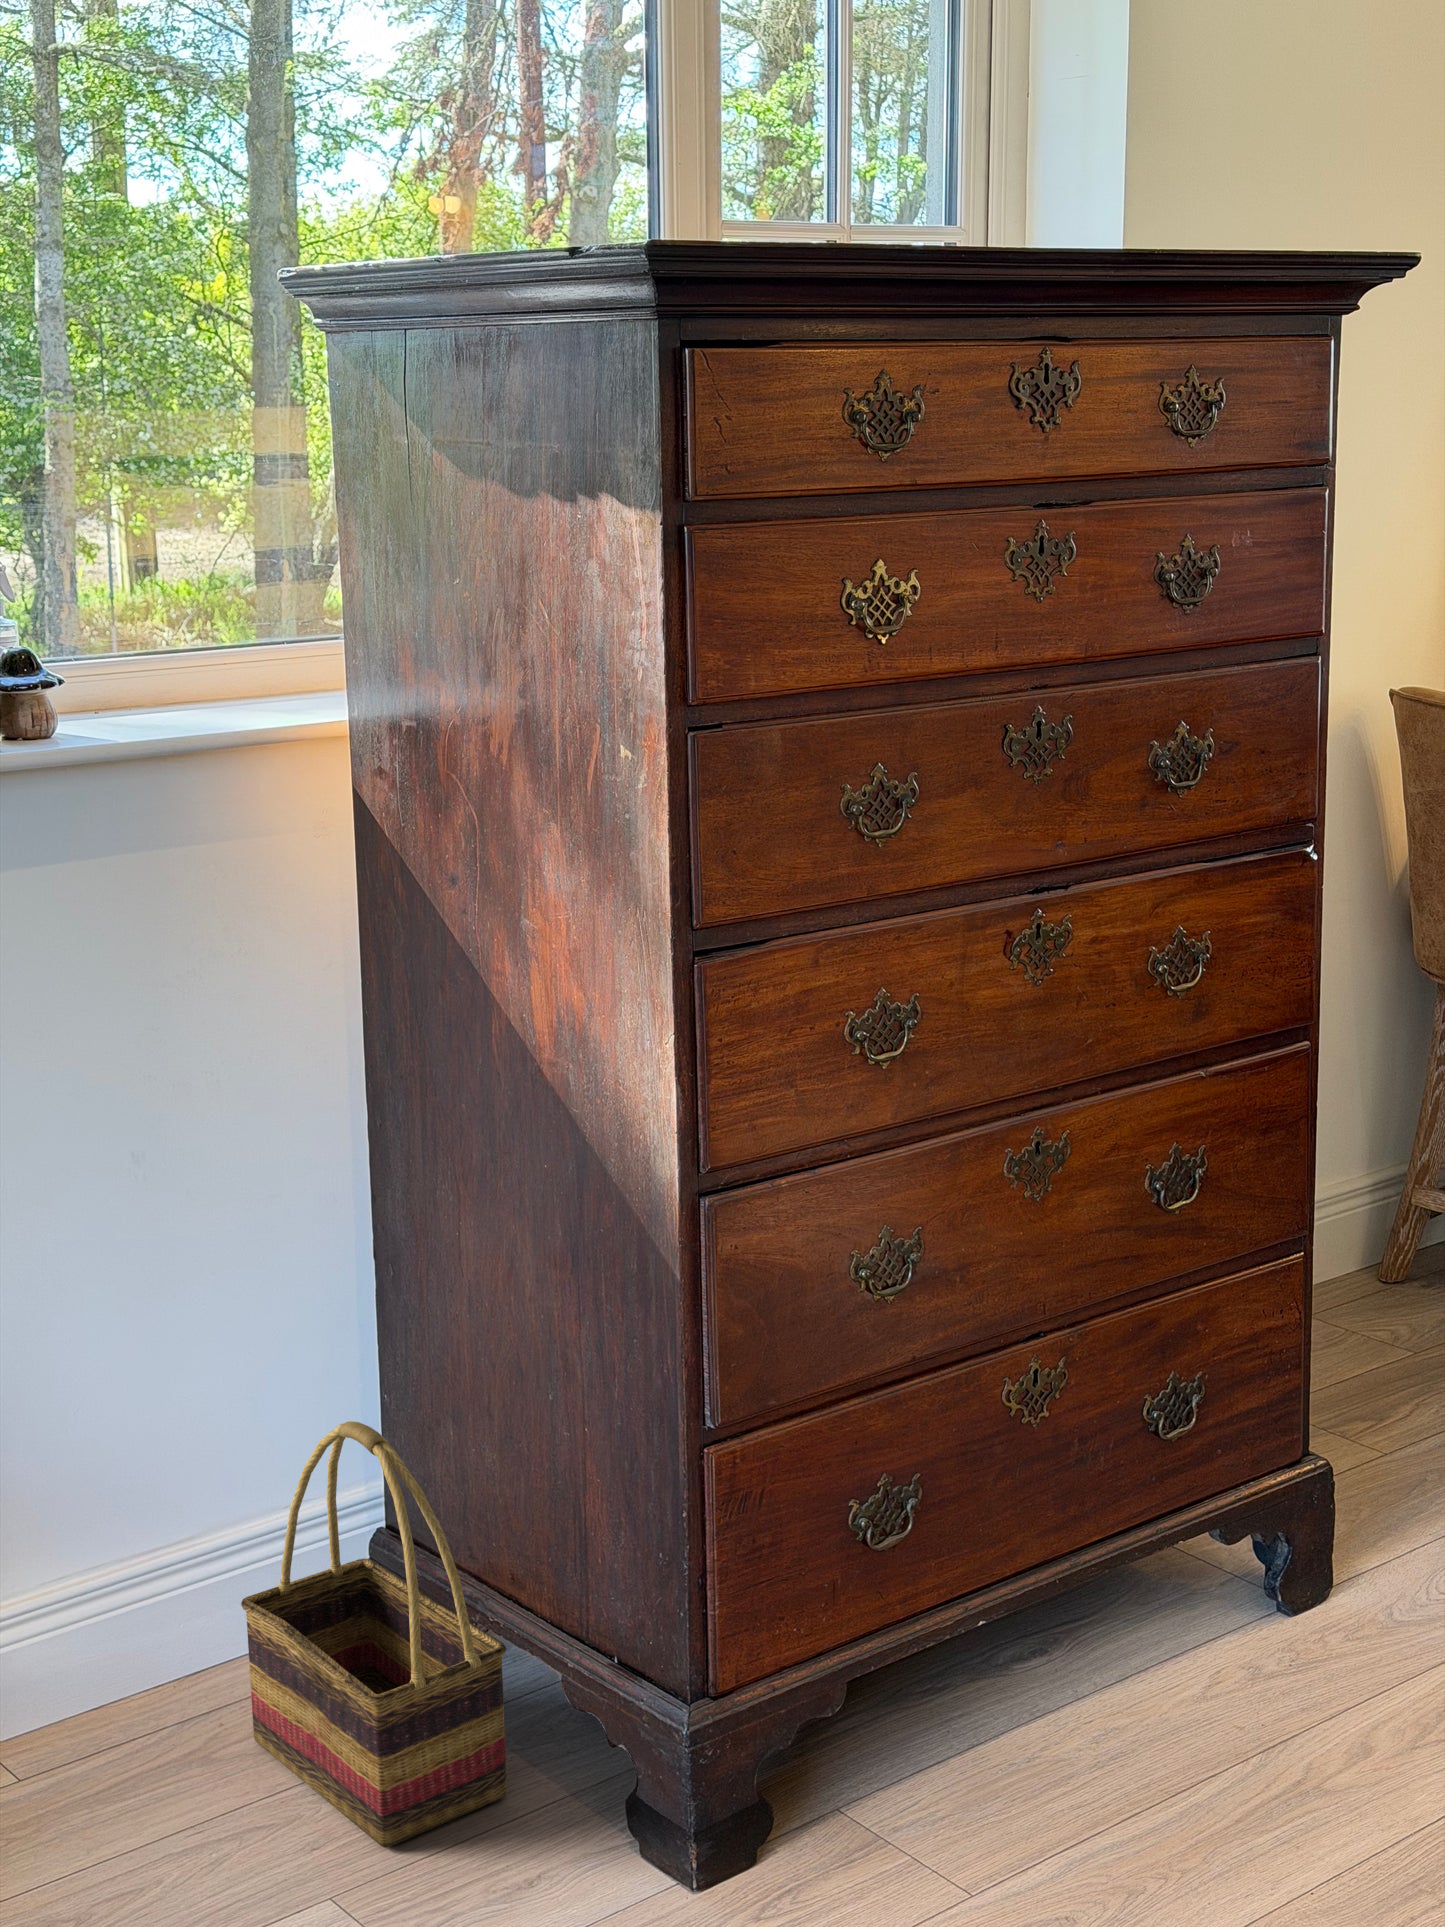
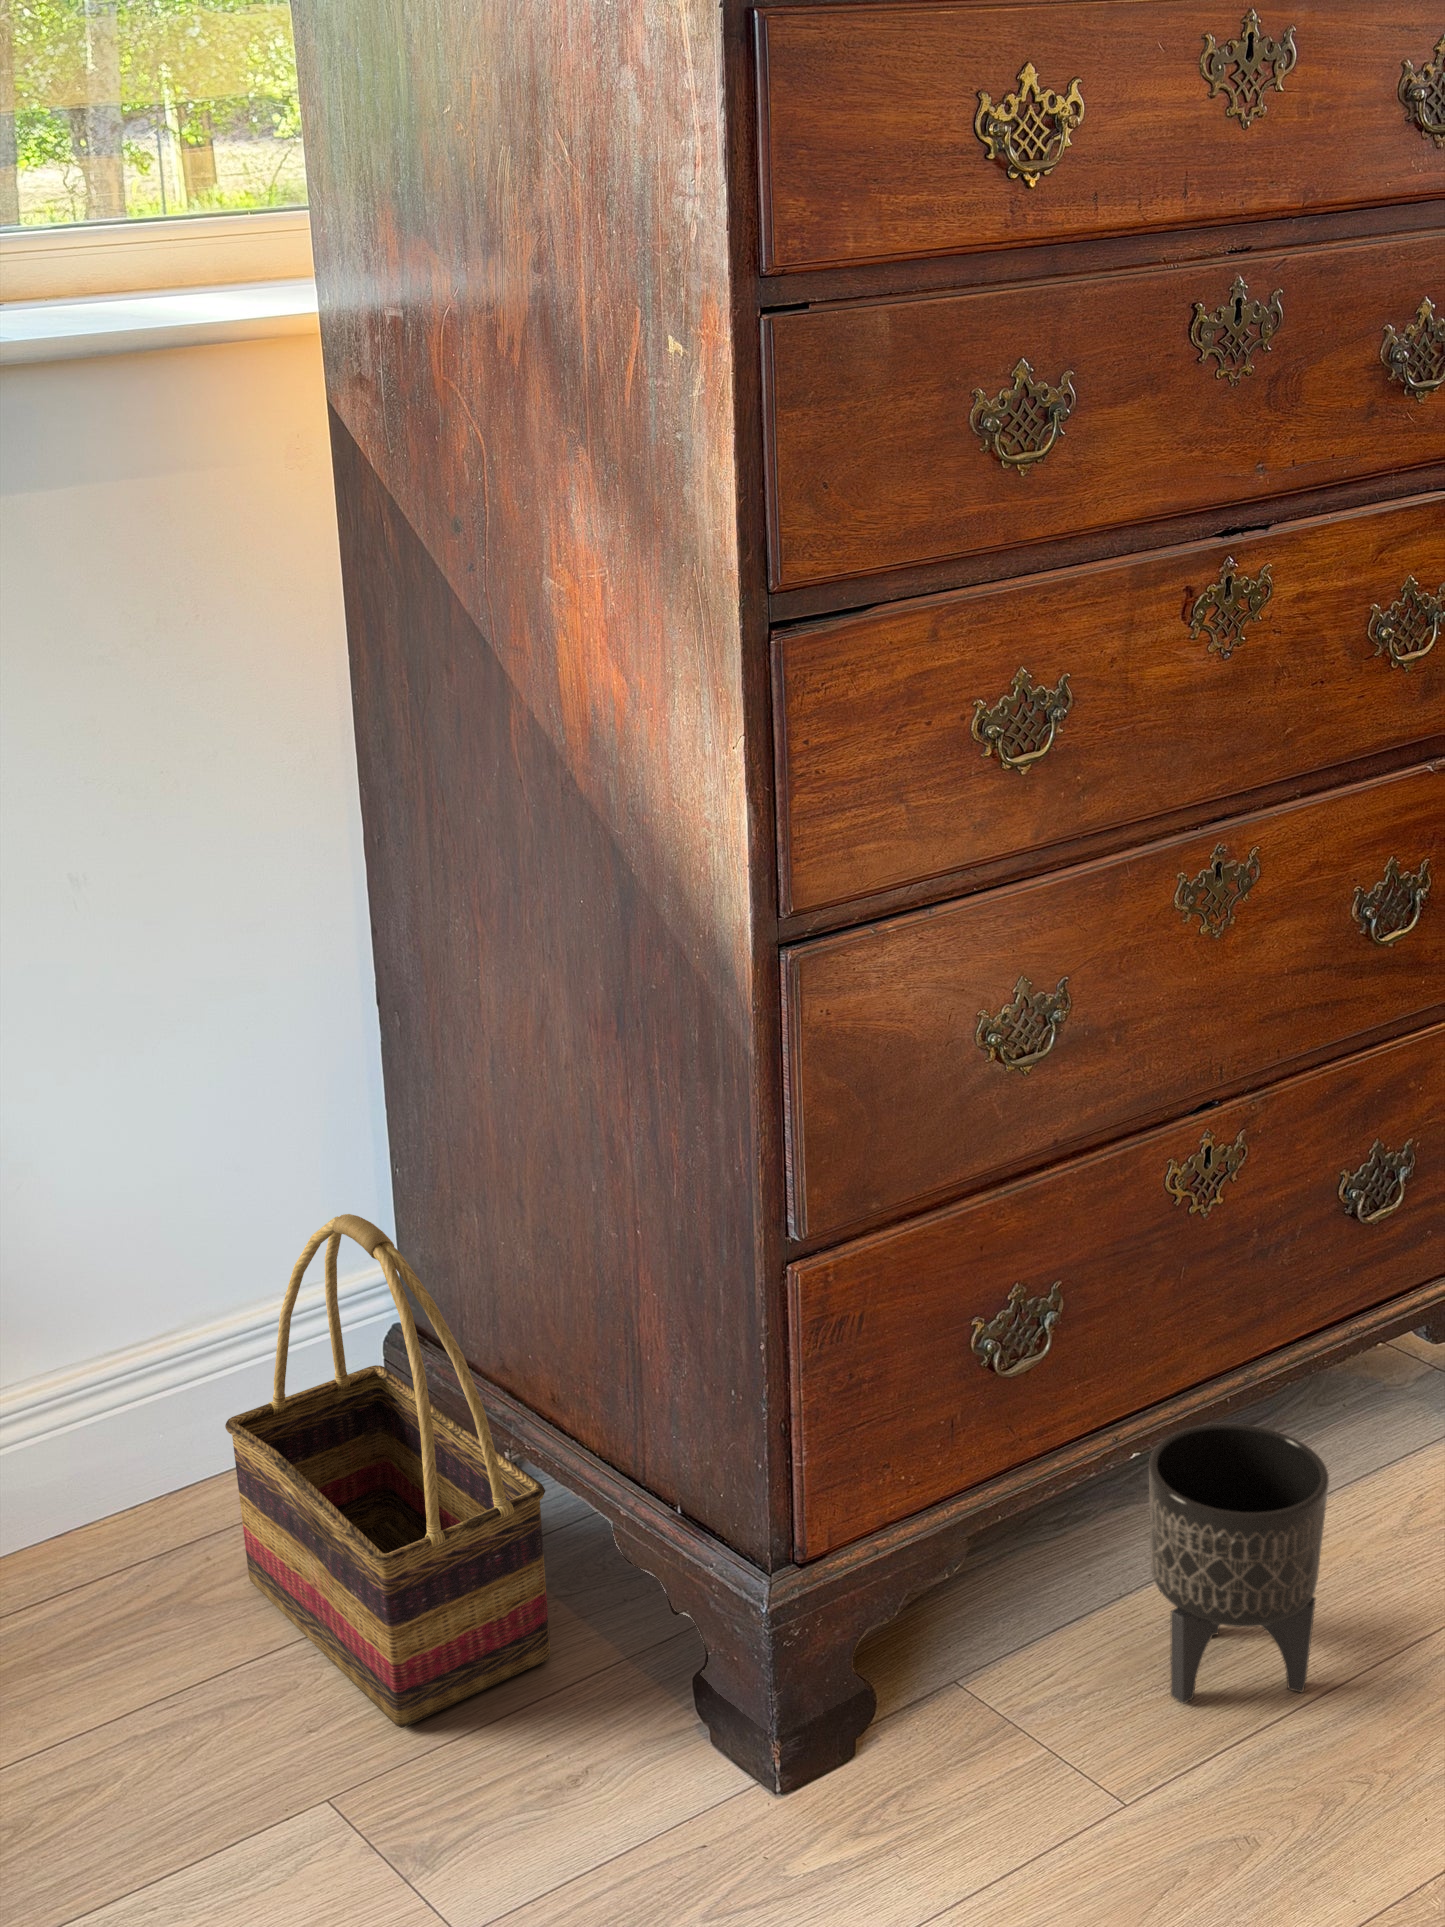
planter: none [991,1592,1133,1823] -> present [1149,1423,1329,1704]

